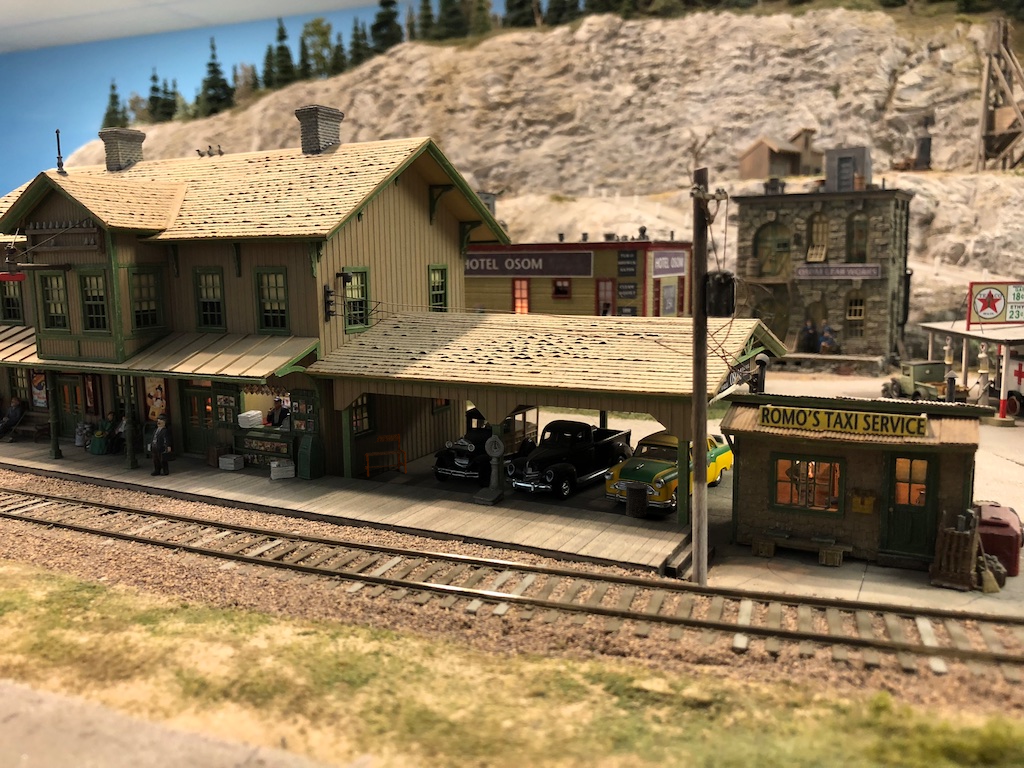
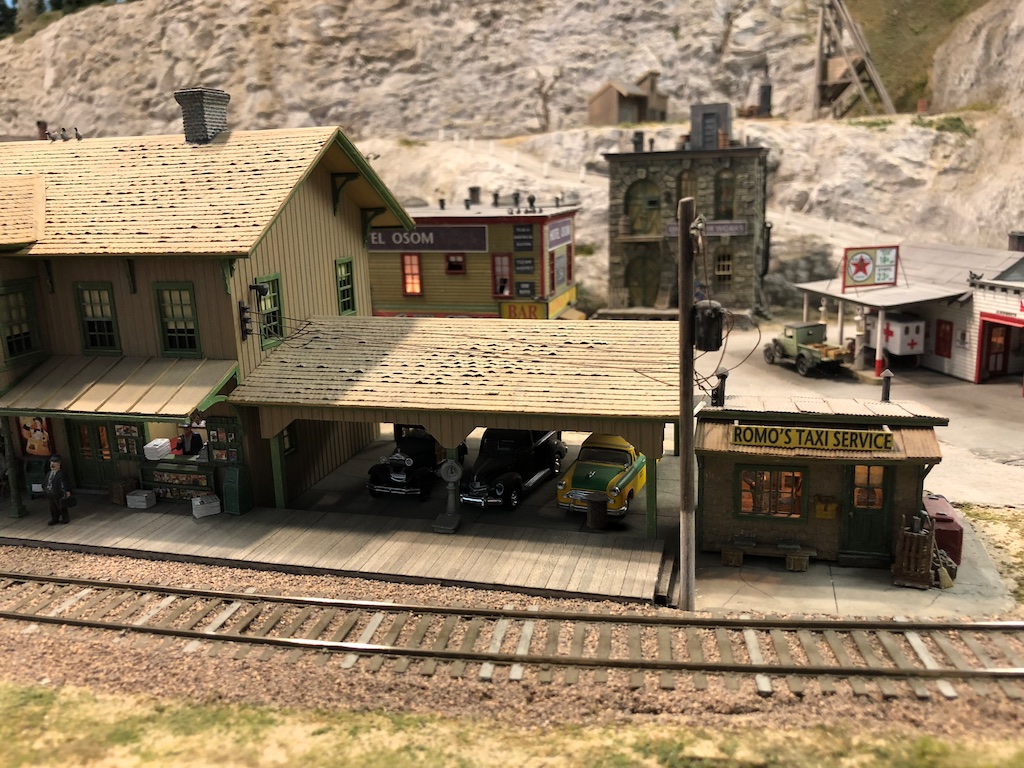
bench: present [365,434,407,476] -> none [292,449,342,500]

